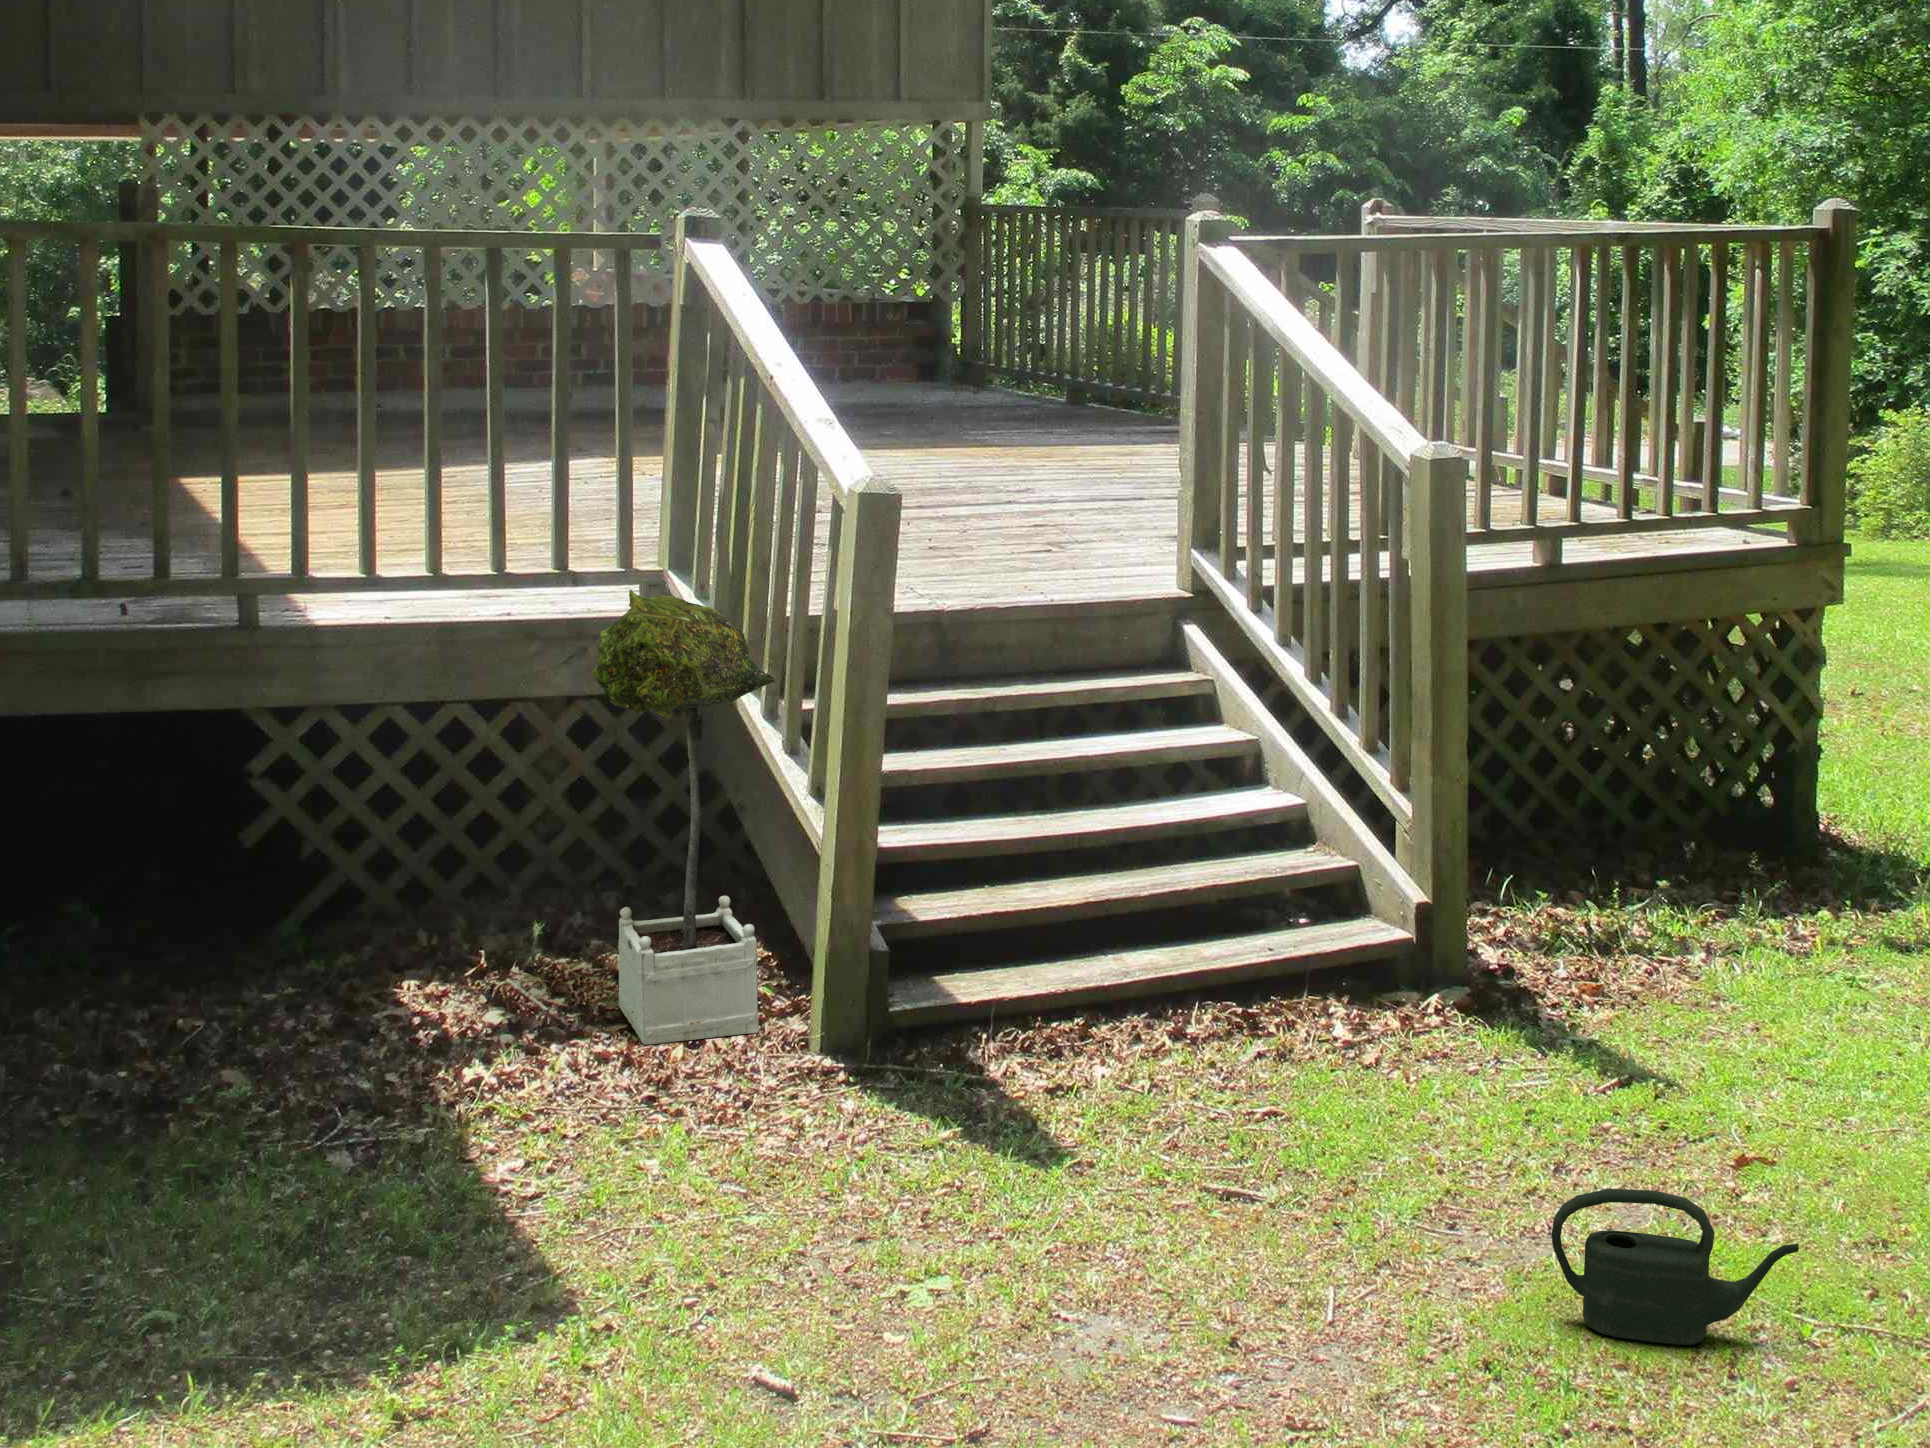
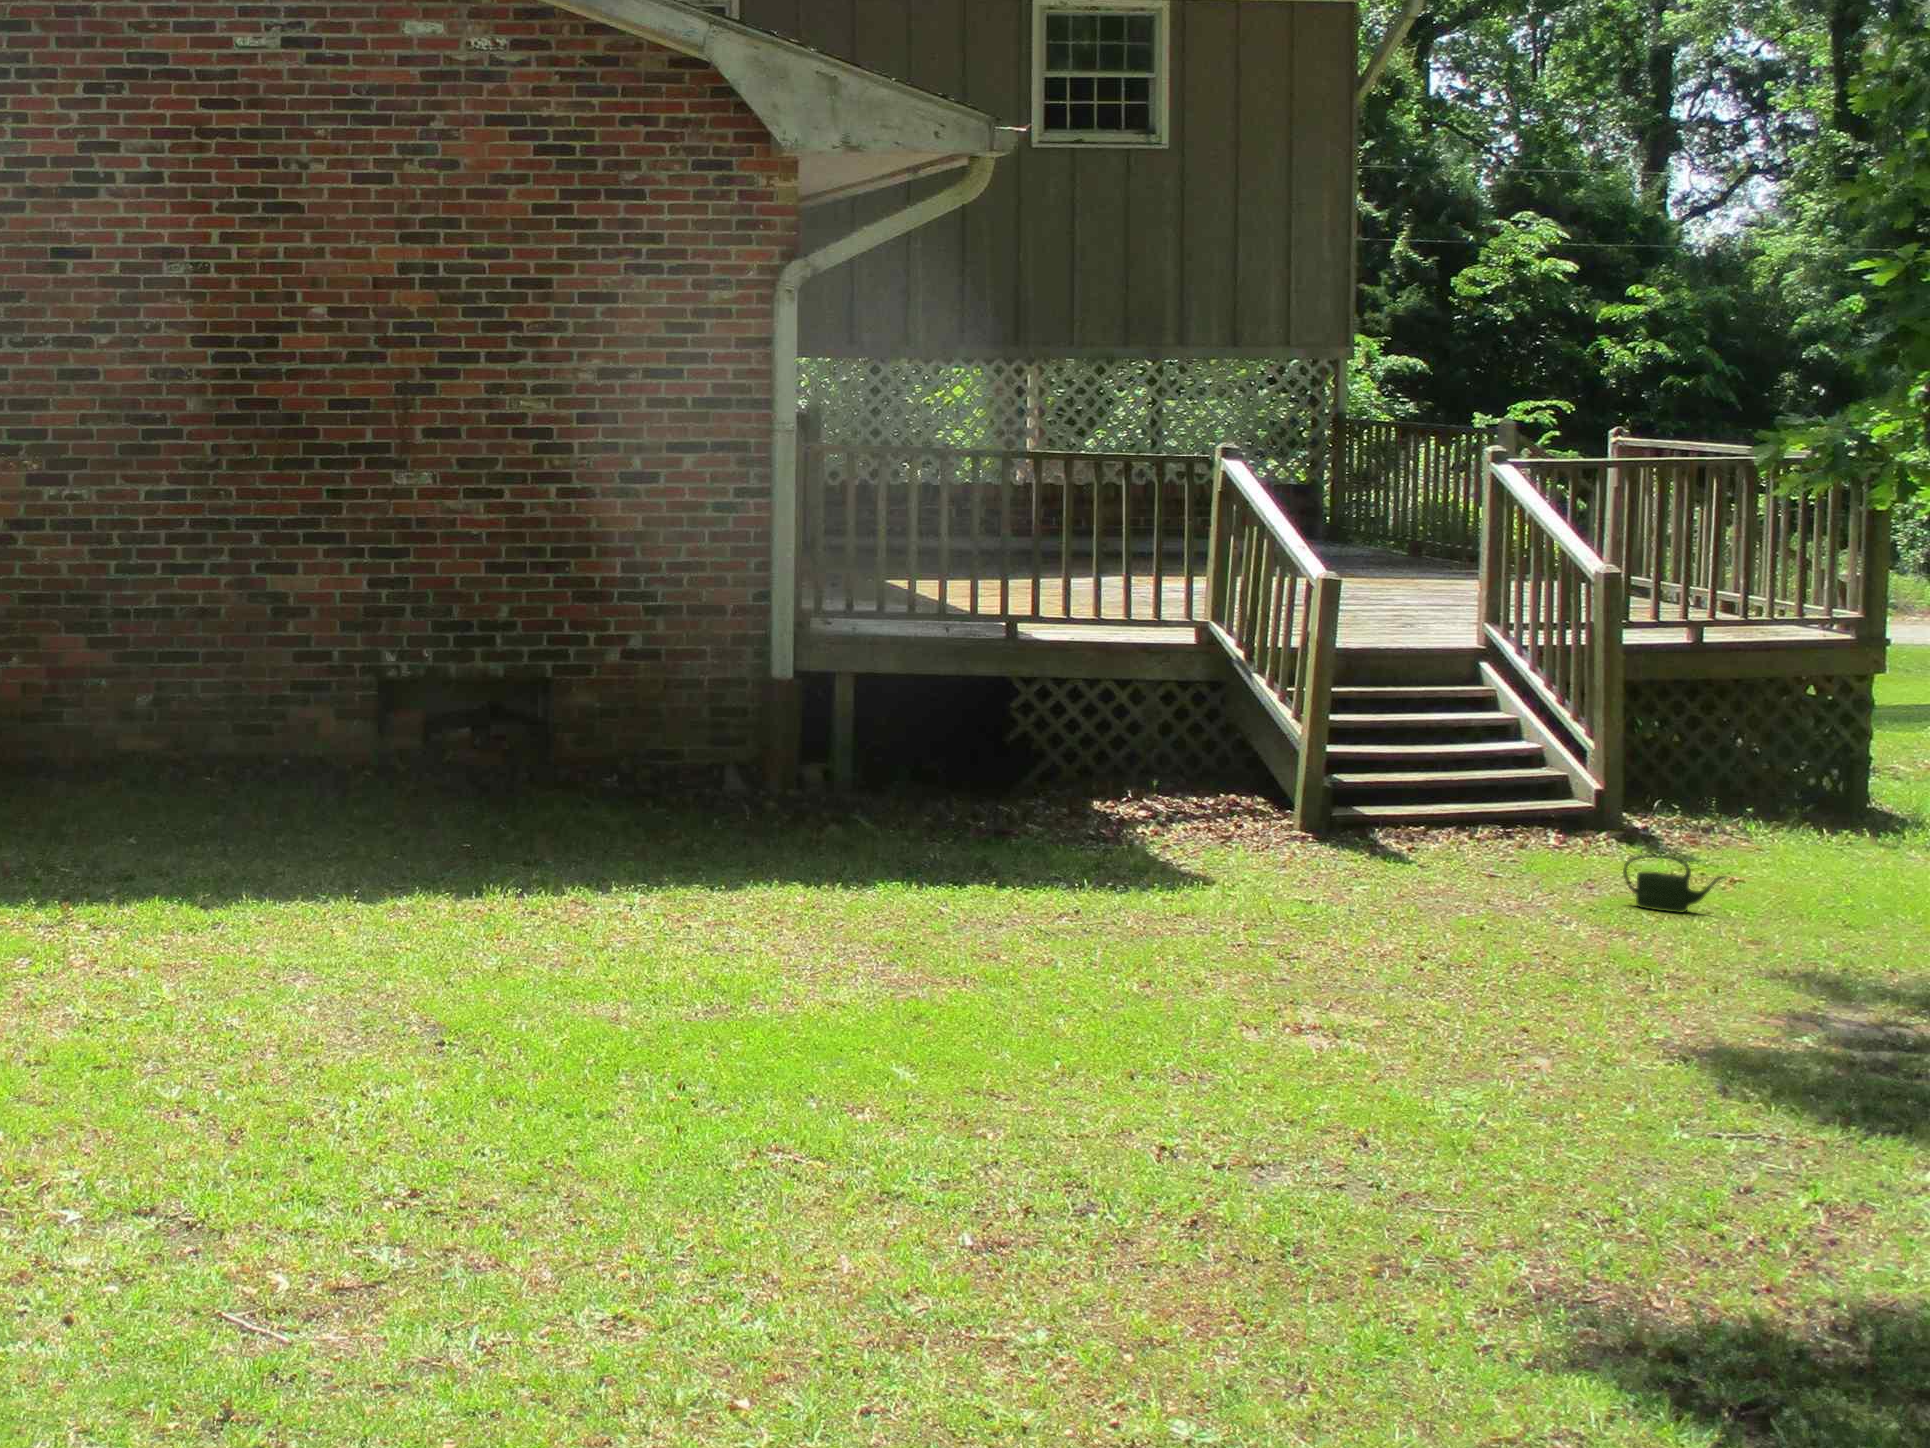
potted tree: present [593,590,775,1045] -> none [1192,625,1276,822]

